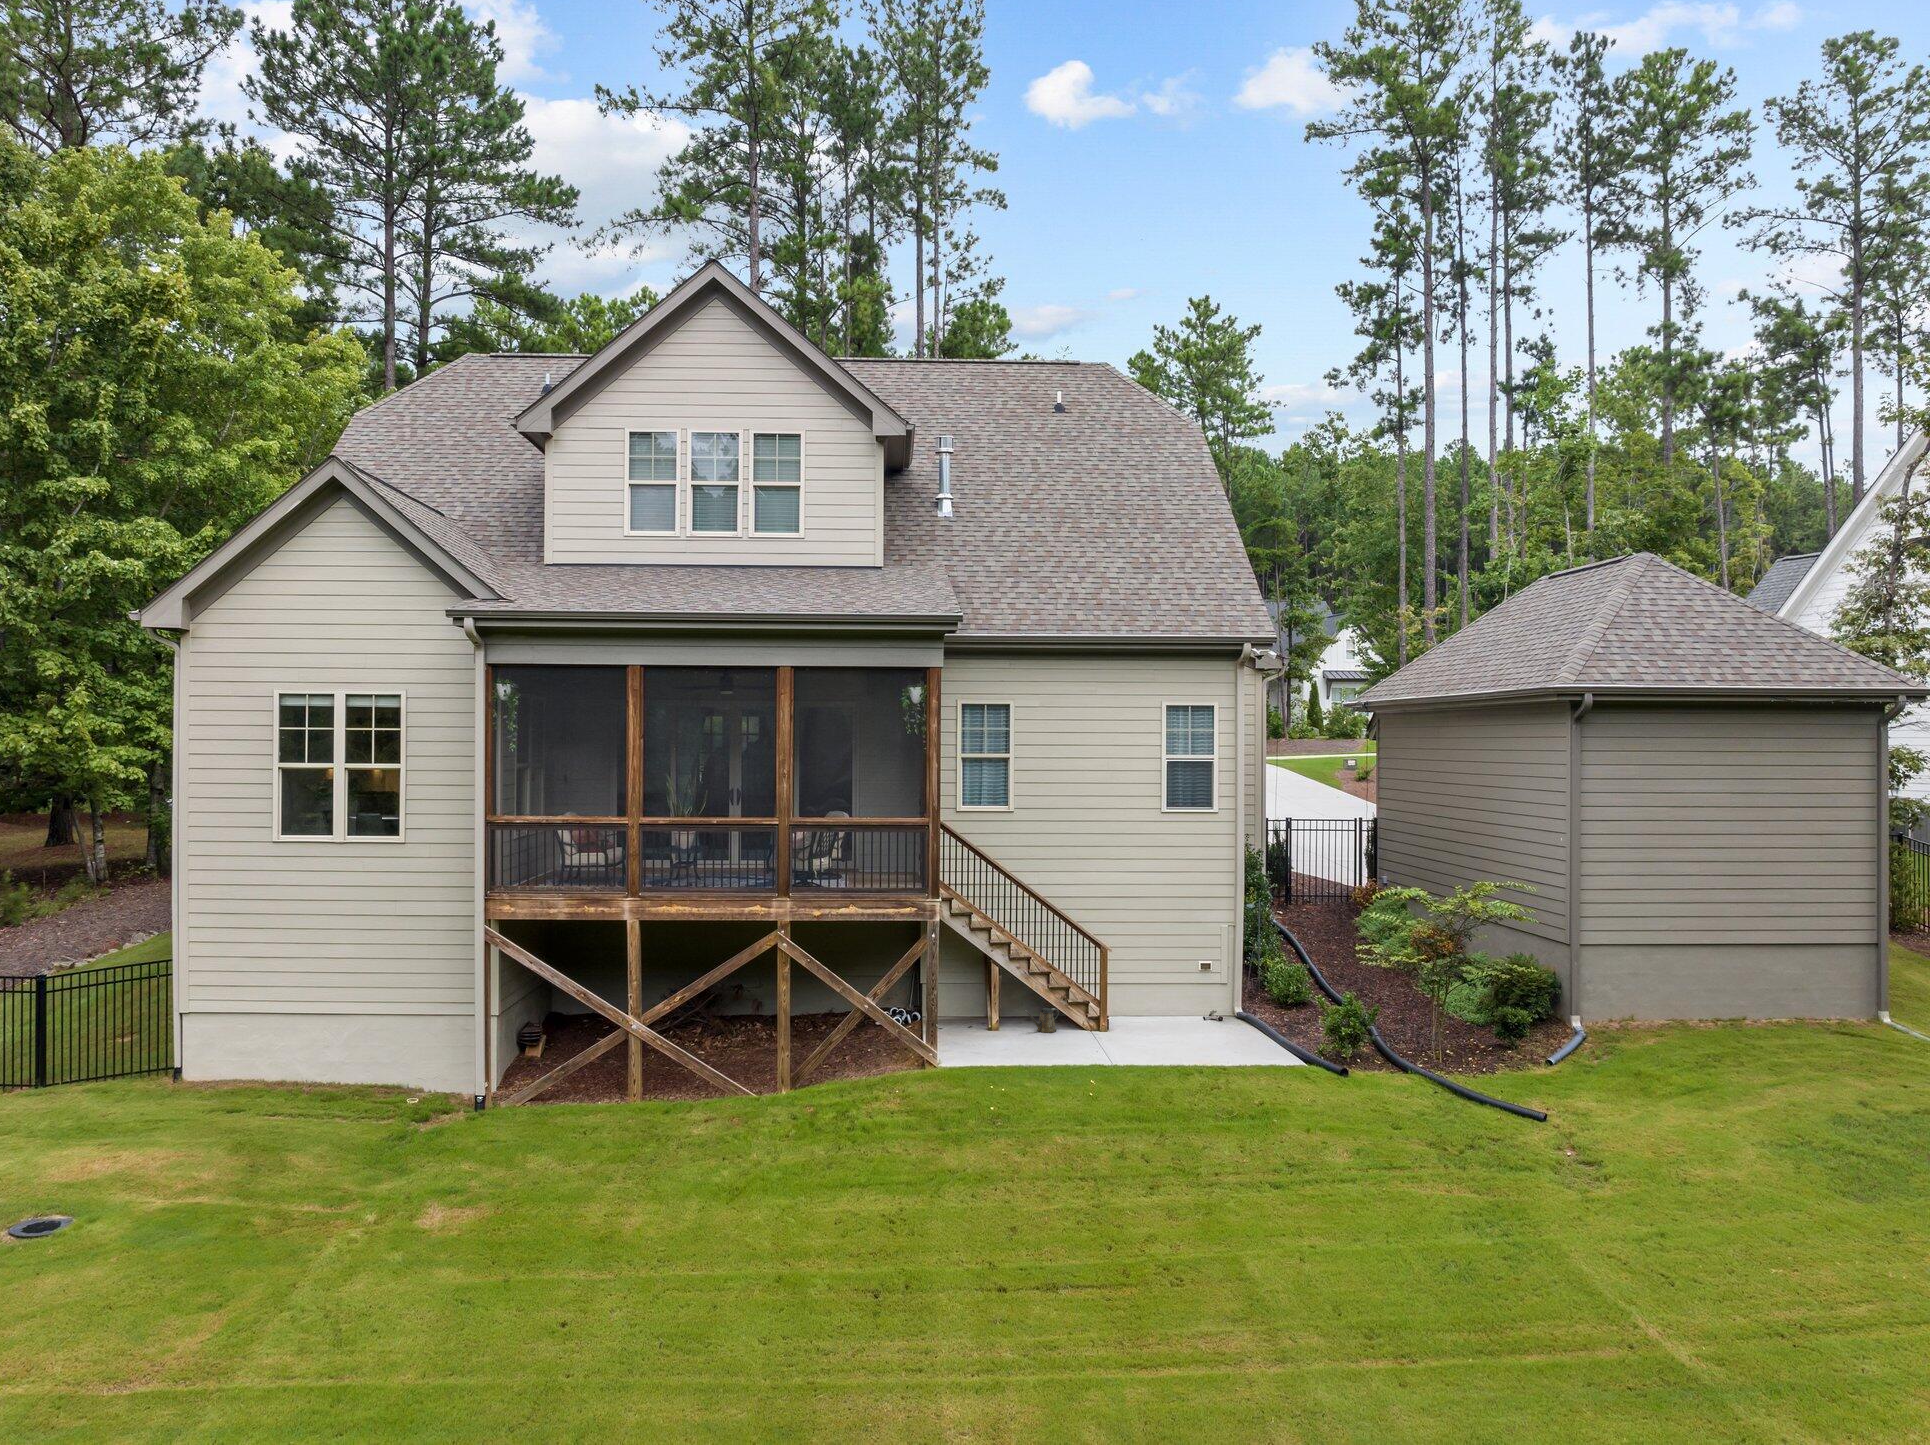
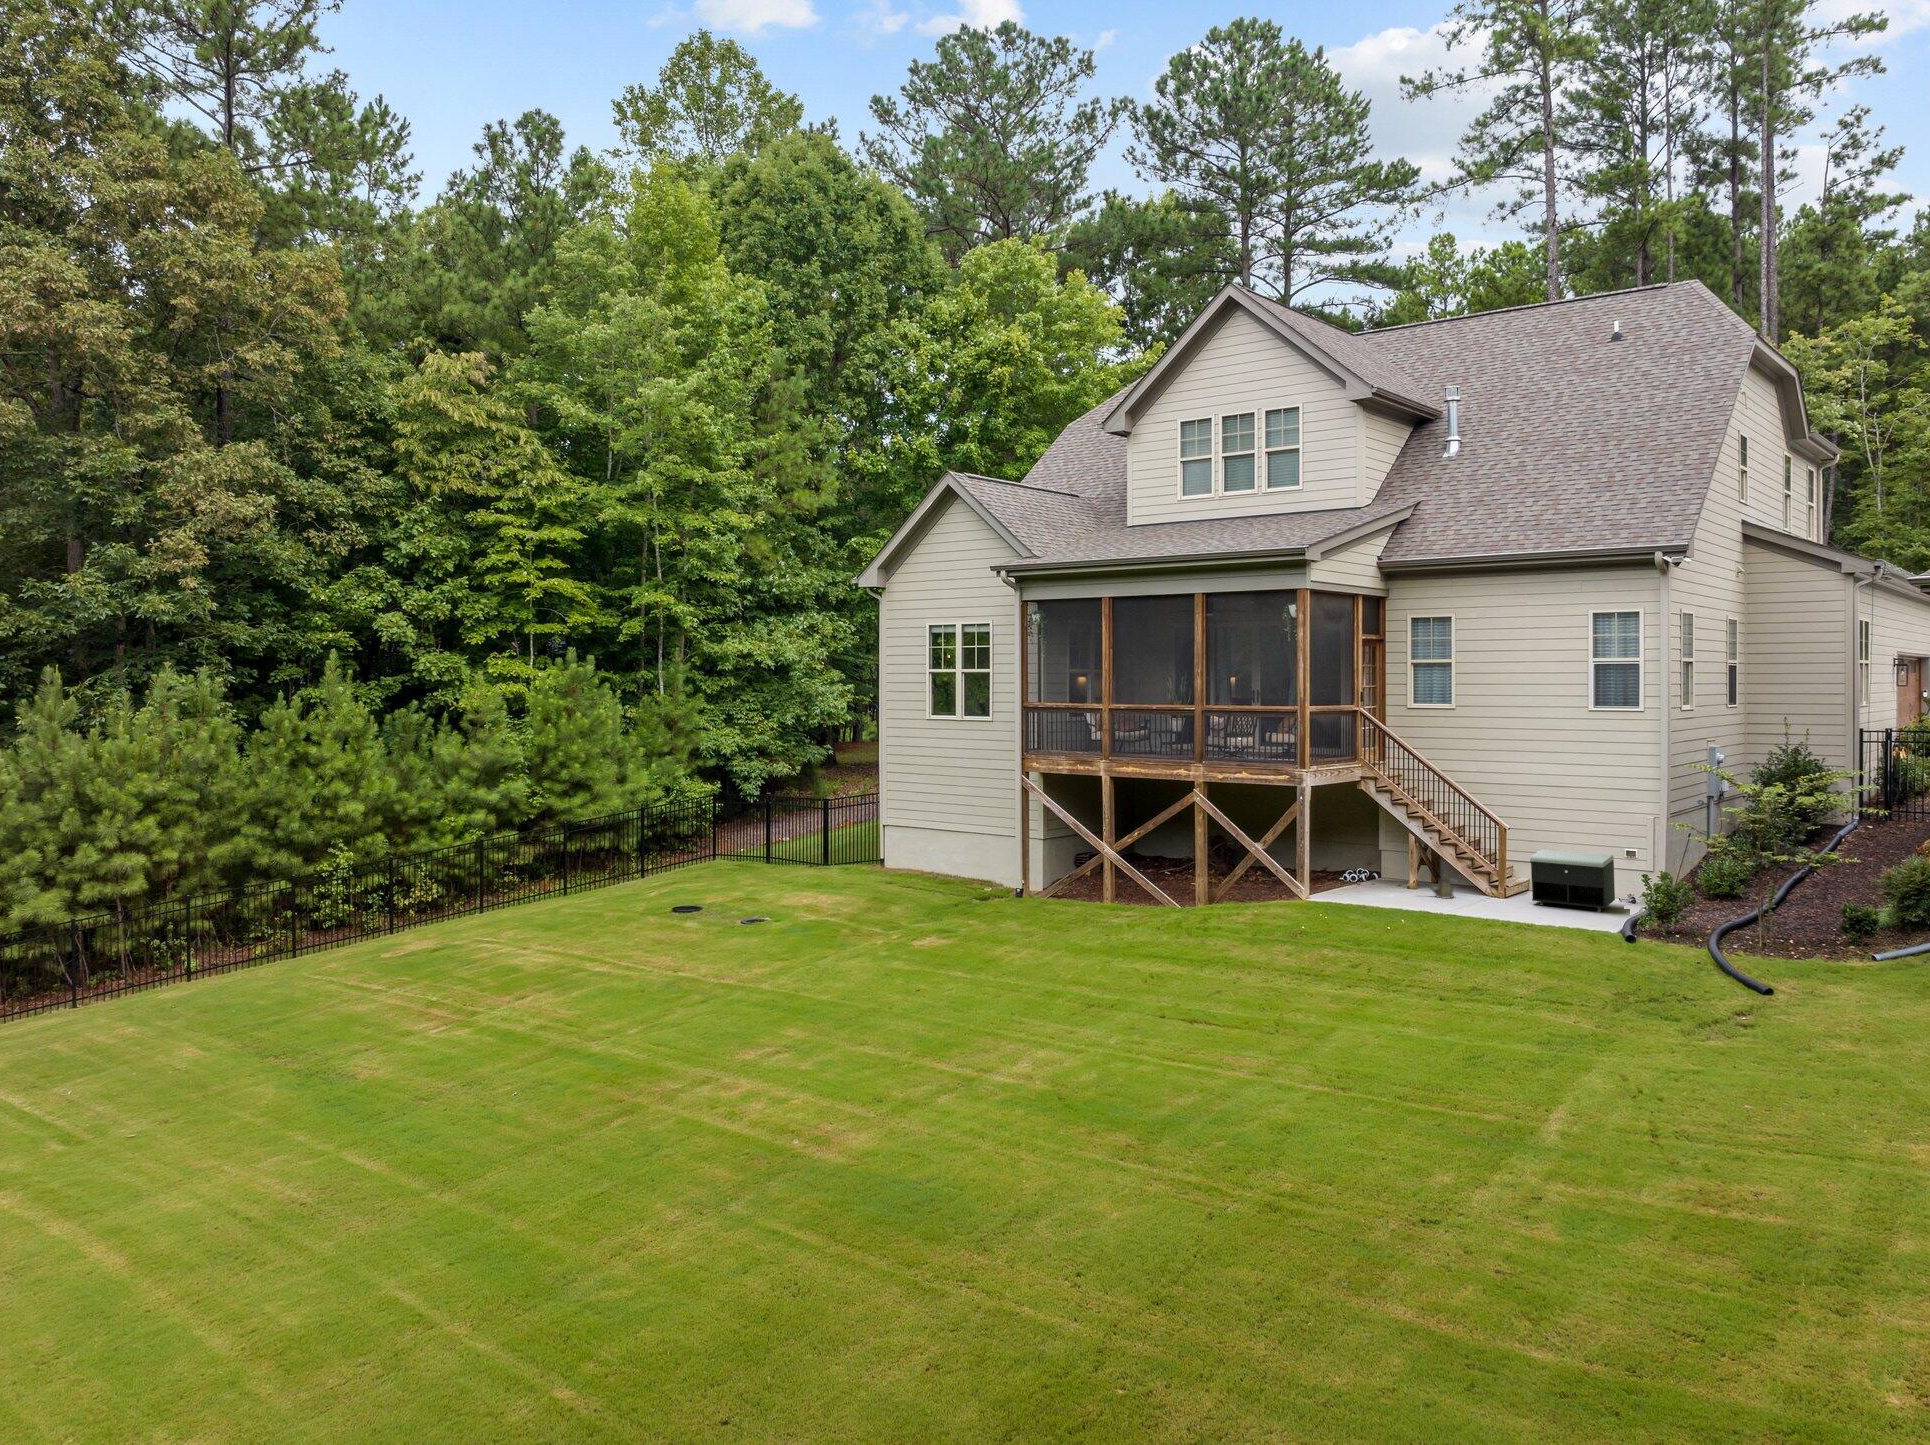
storage bench: none [1123,961,1204,1025] -> present [1530,850,1615,911]

